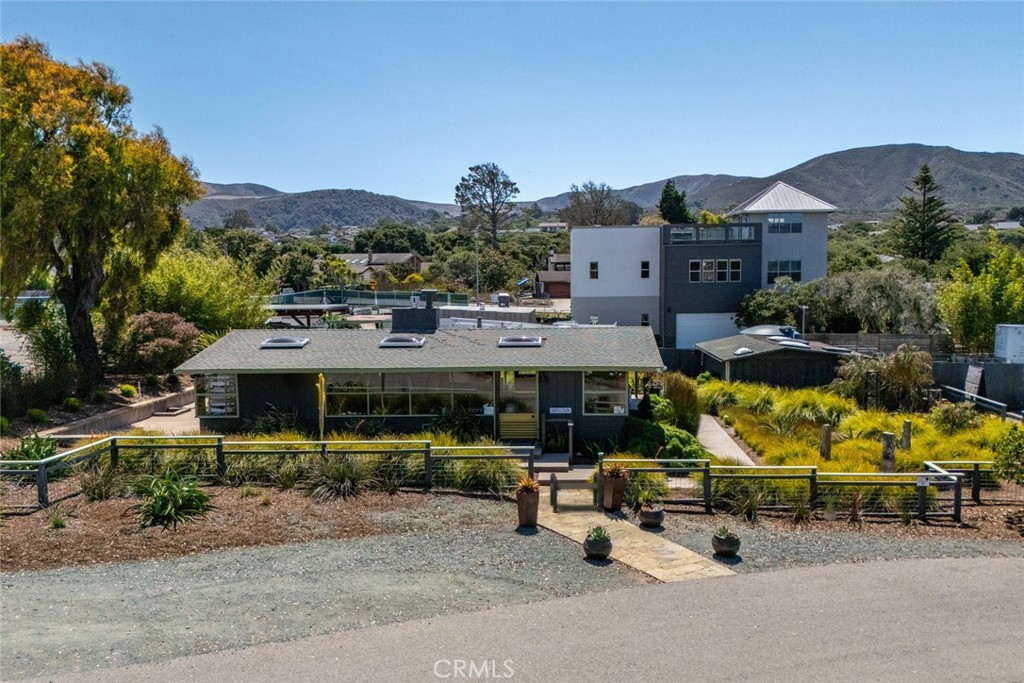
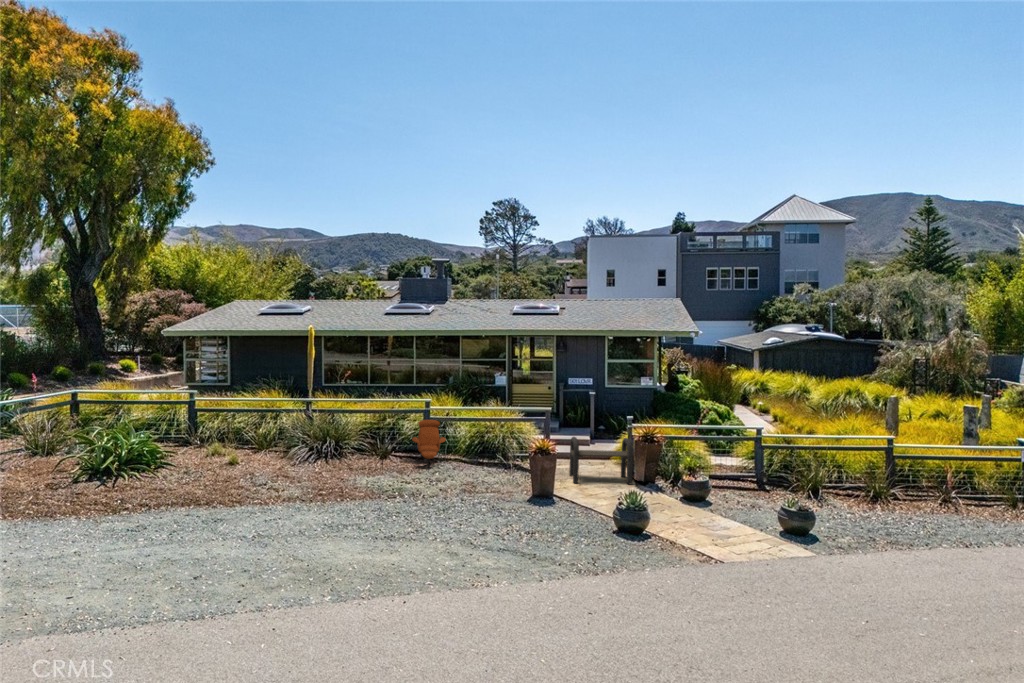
lounge chair: none [415,457,444,503] -> present [412,420,446,468]
potted plant: present [821,496,842,520] -> none [898,471,932,501]

